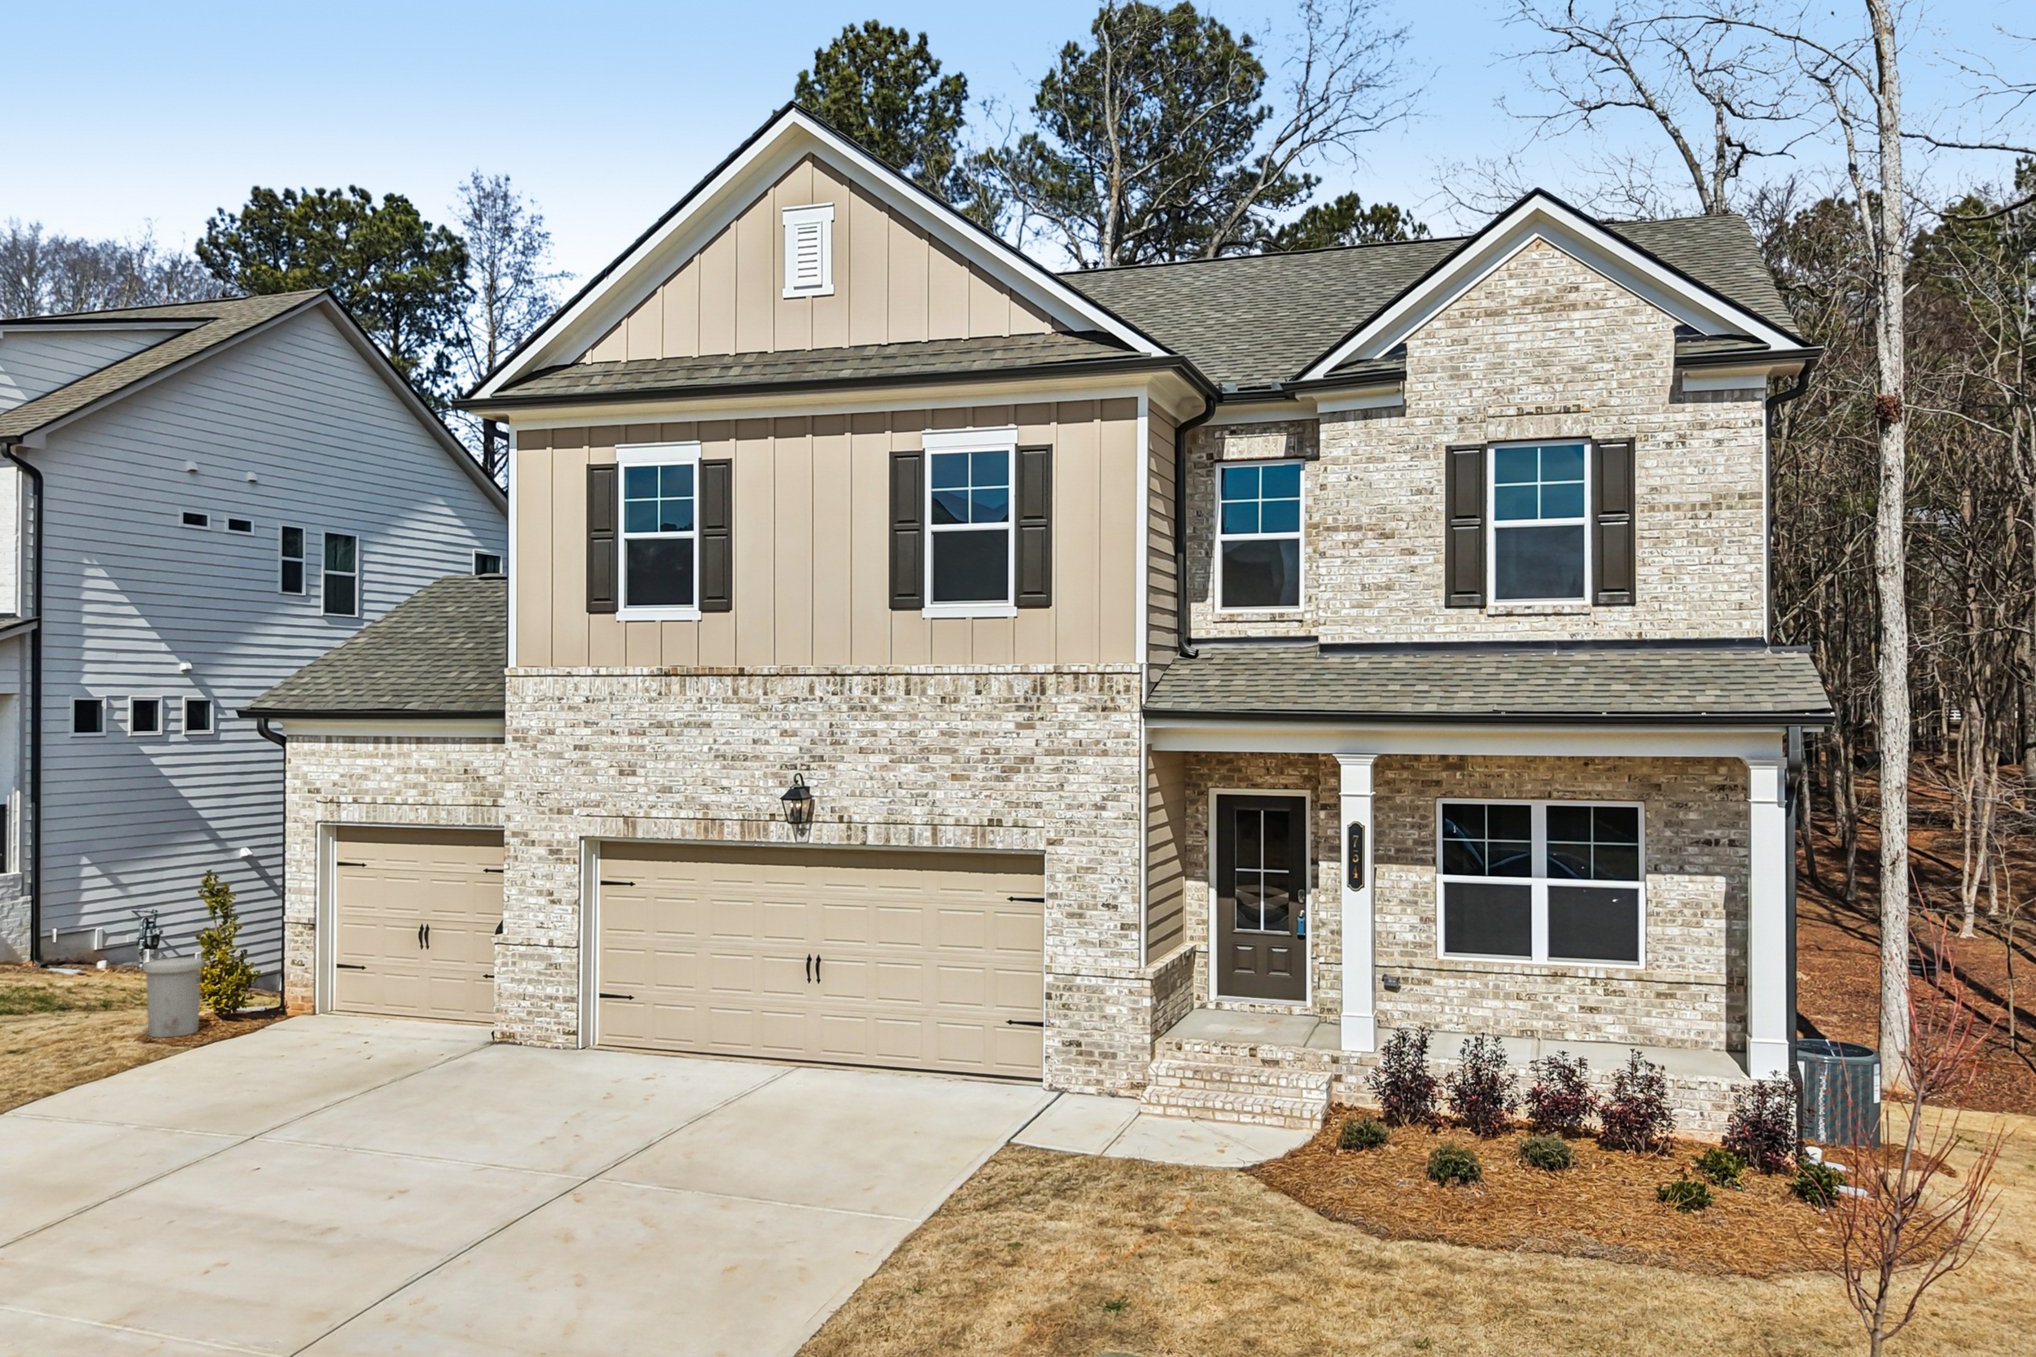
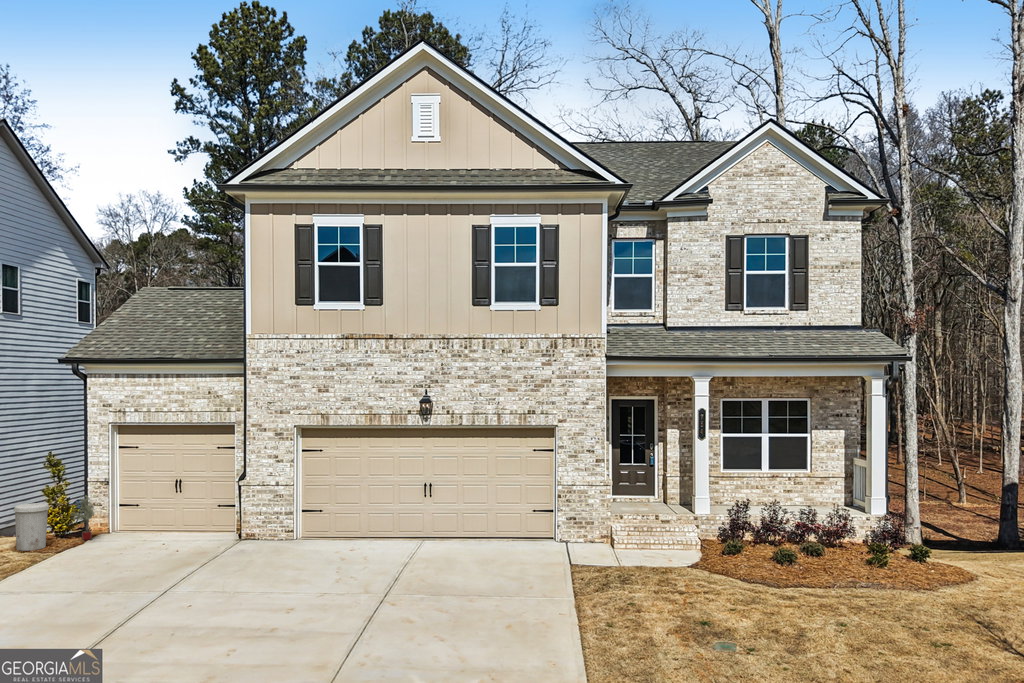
potted tree: none [249,947,292,1025] -> present [71,496,94,540]

